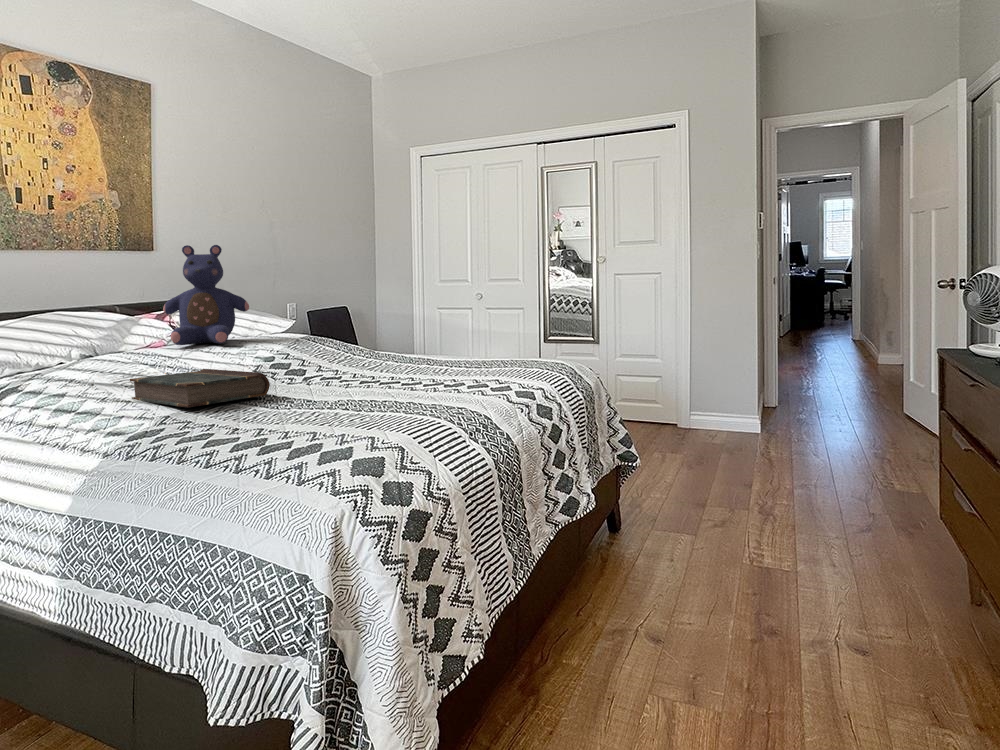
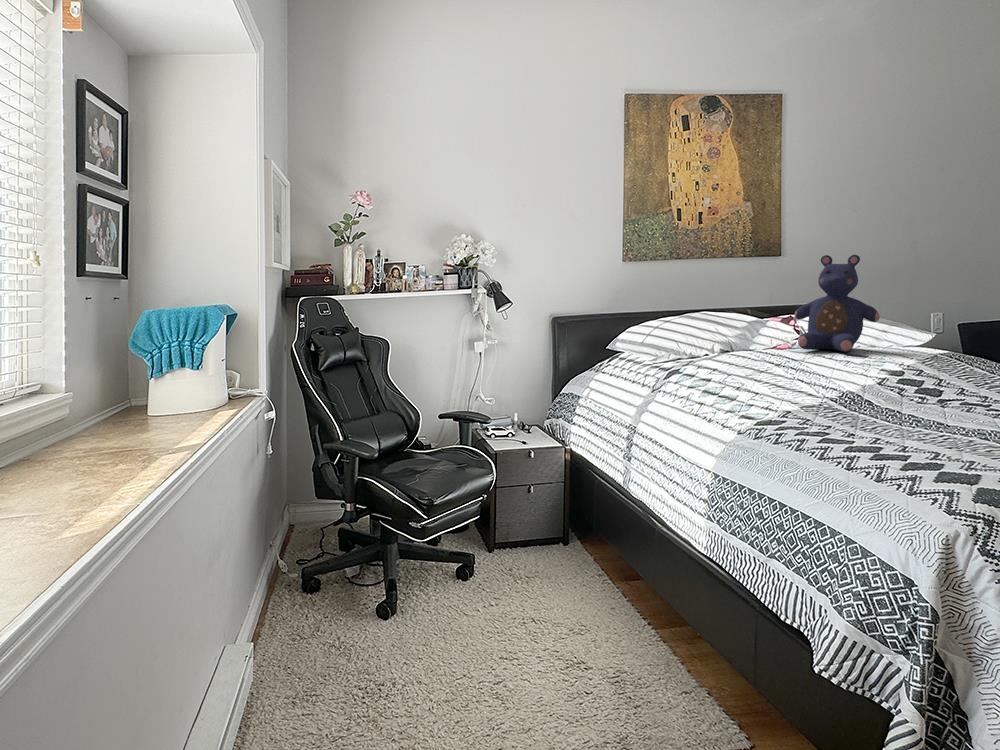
book: present [130,369,270,408] -> none [761,374,893,408]

